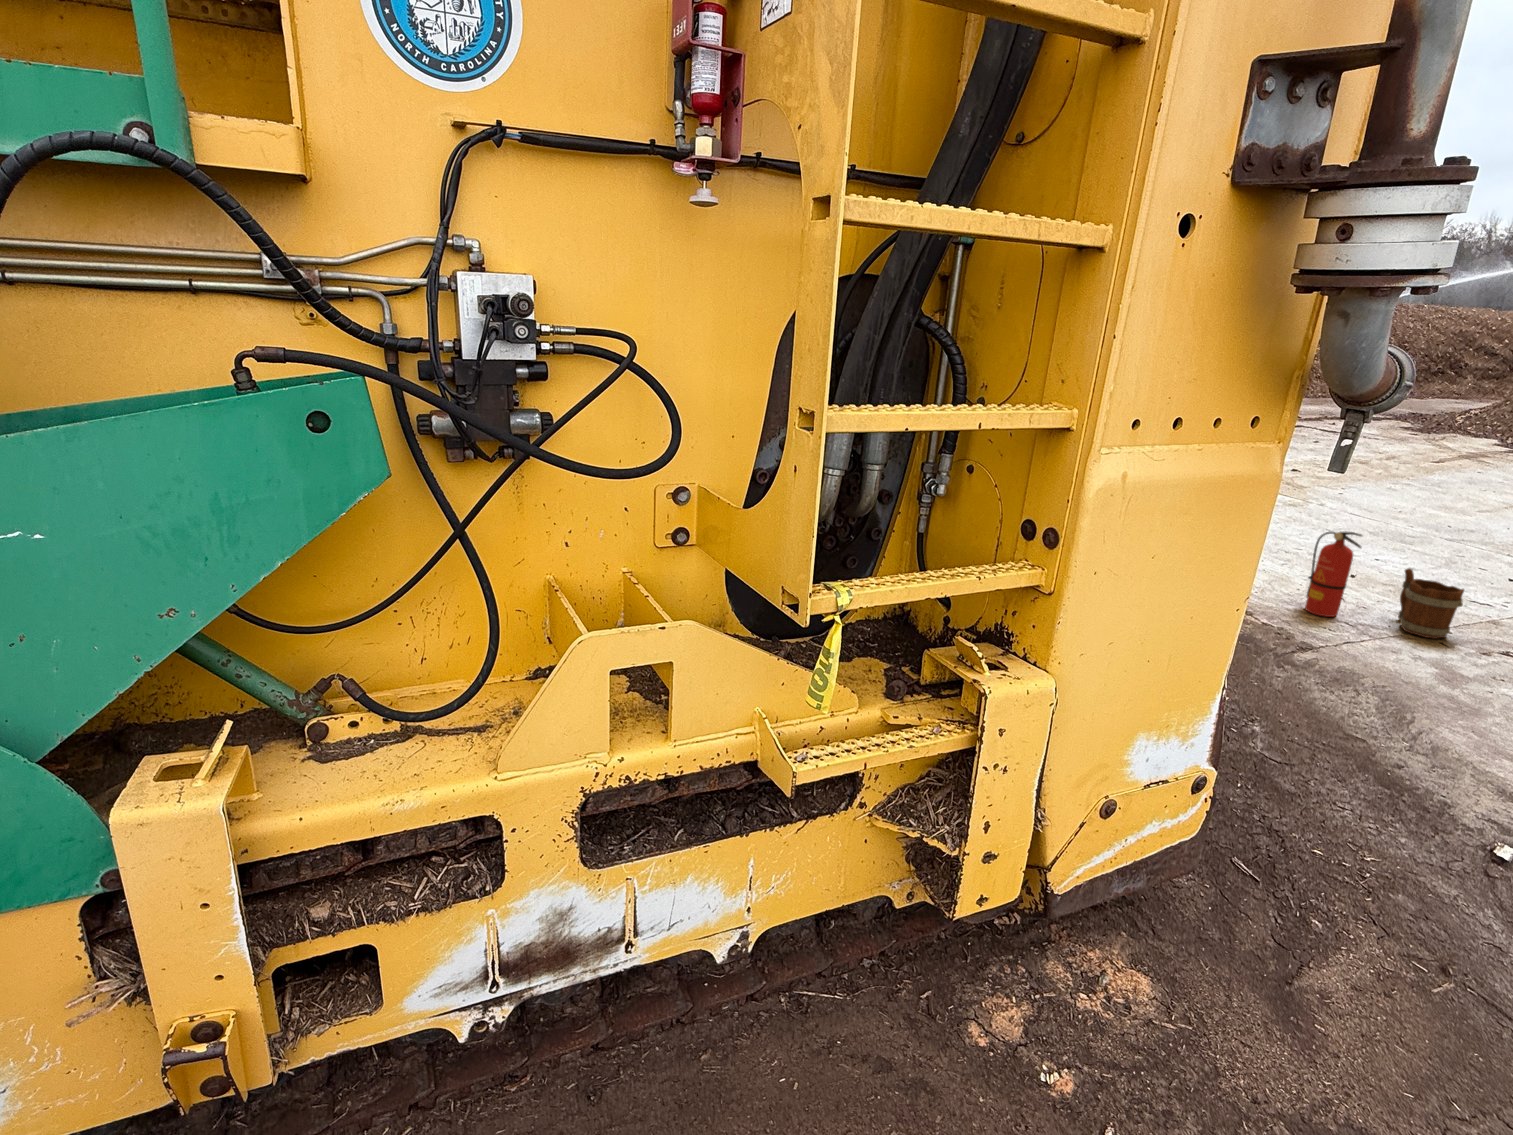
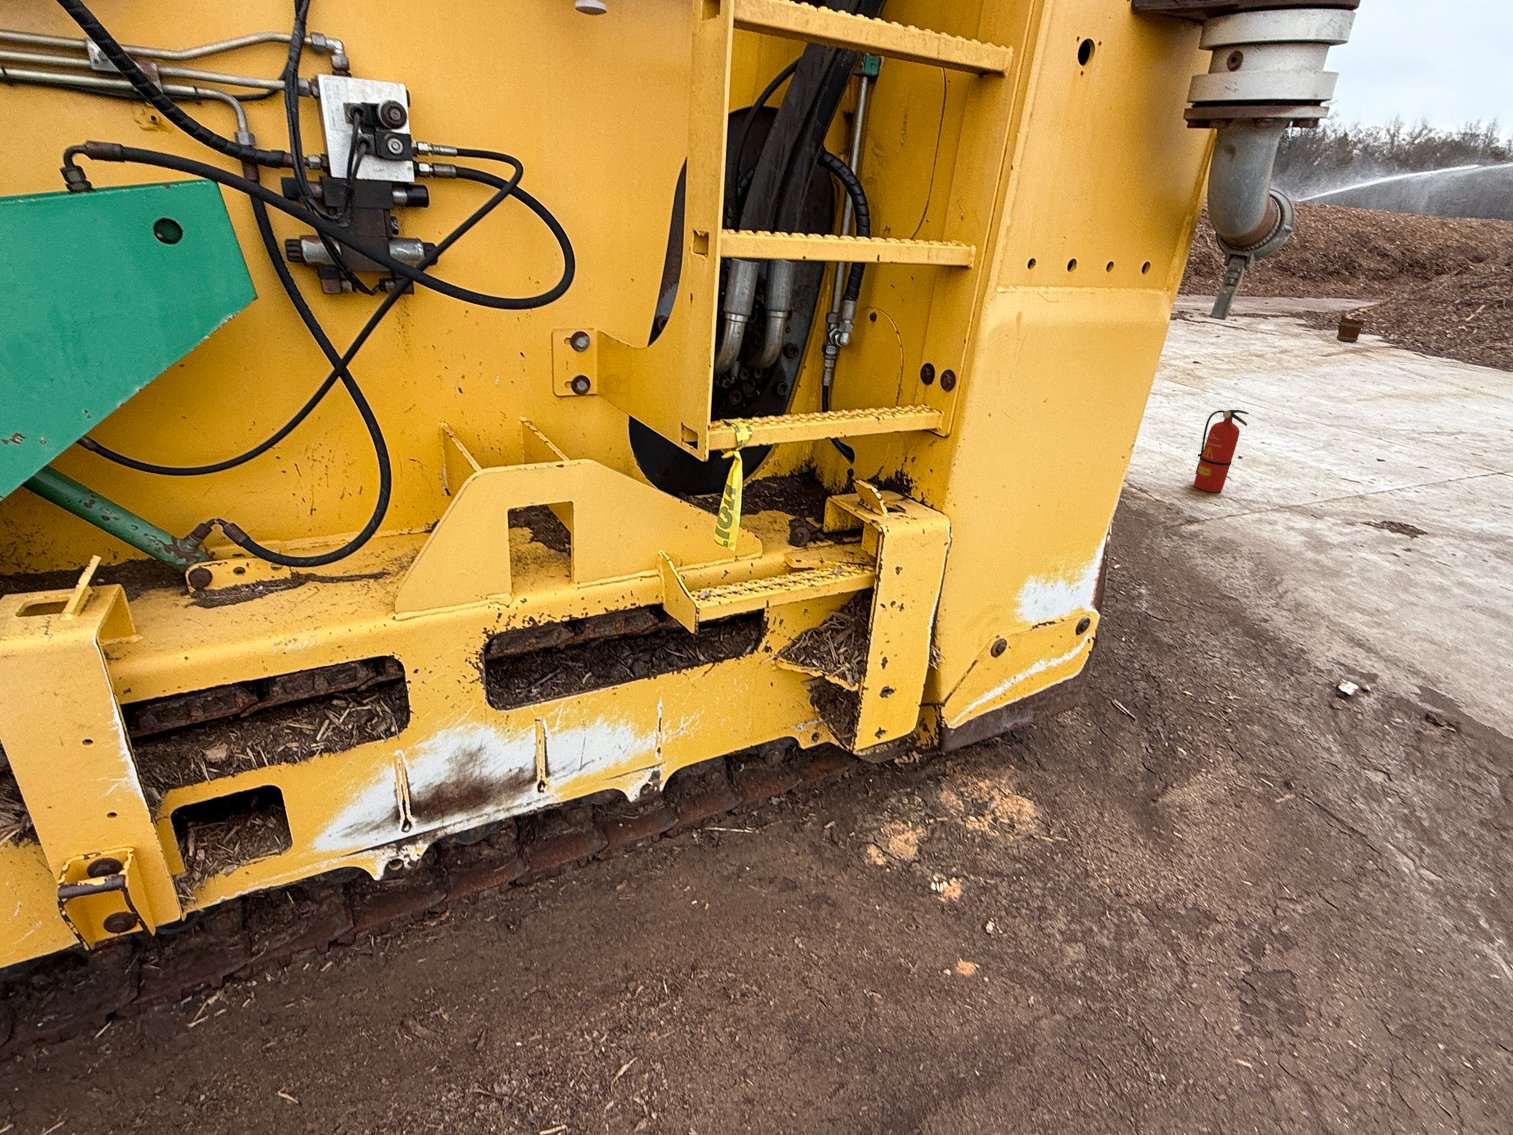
bucket: present [1398,568,1464,639] -> present [1337,315,1365,342]

